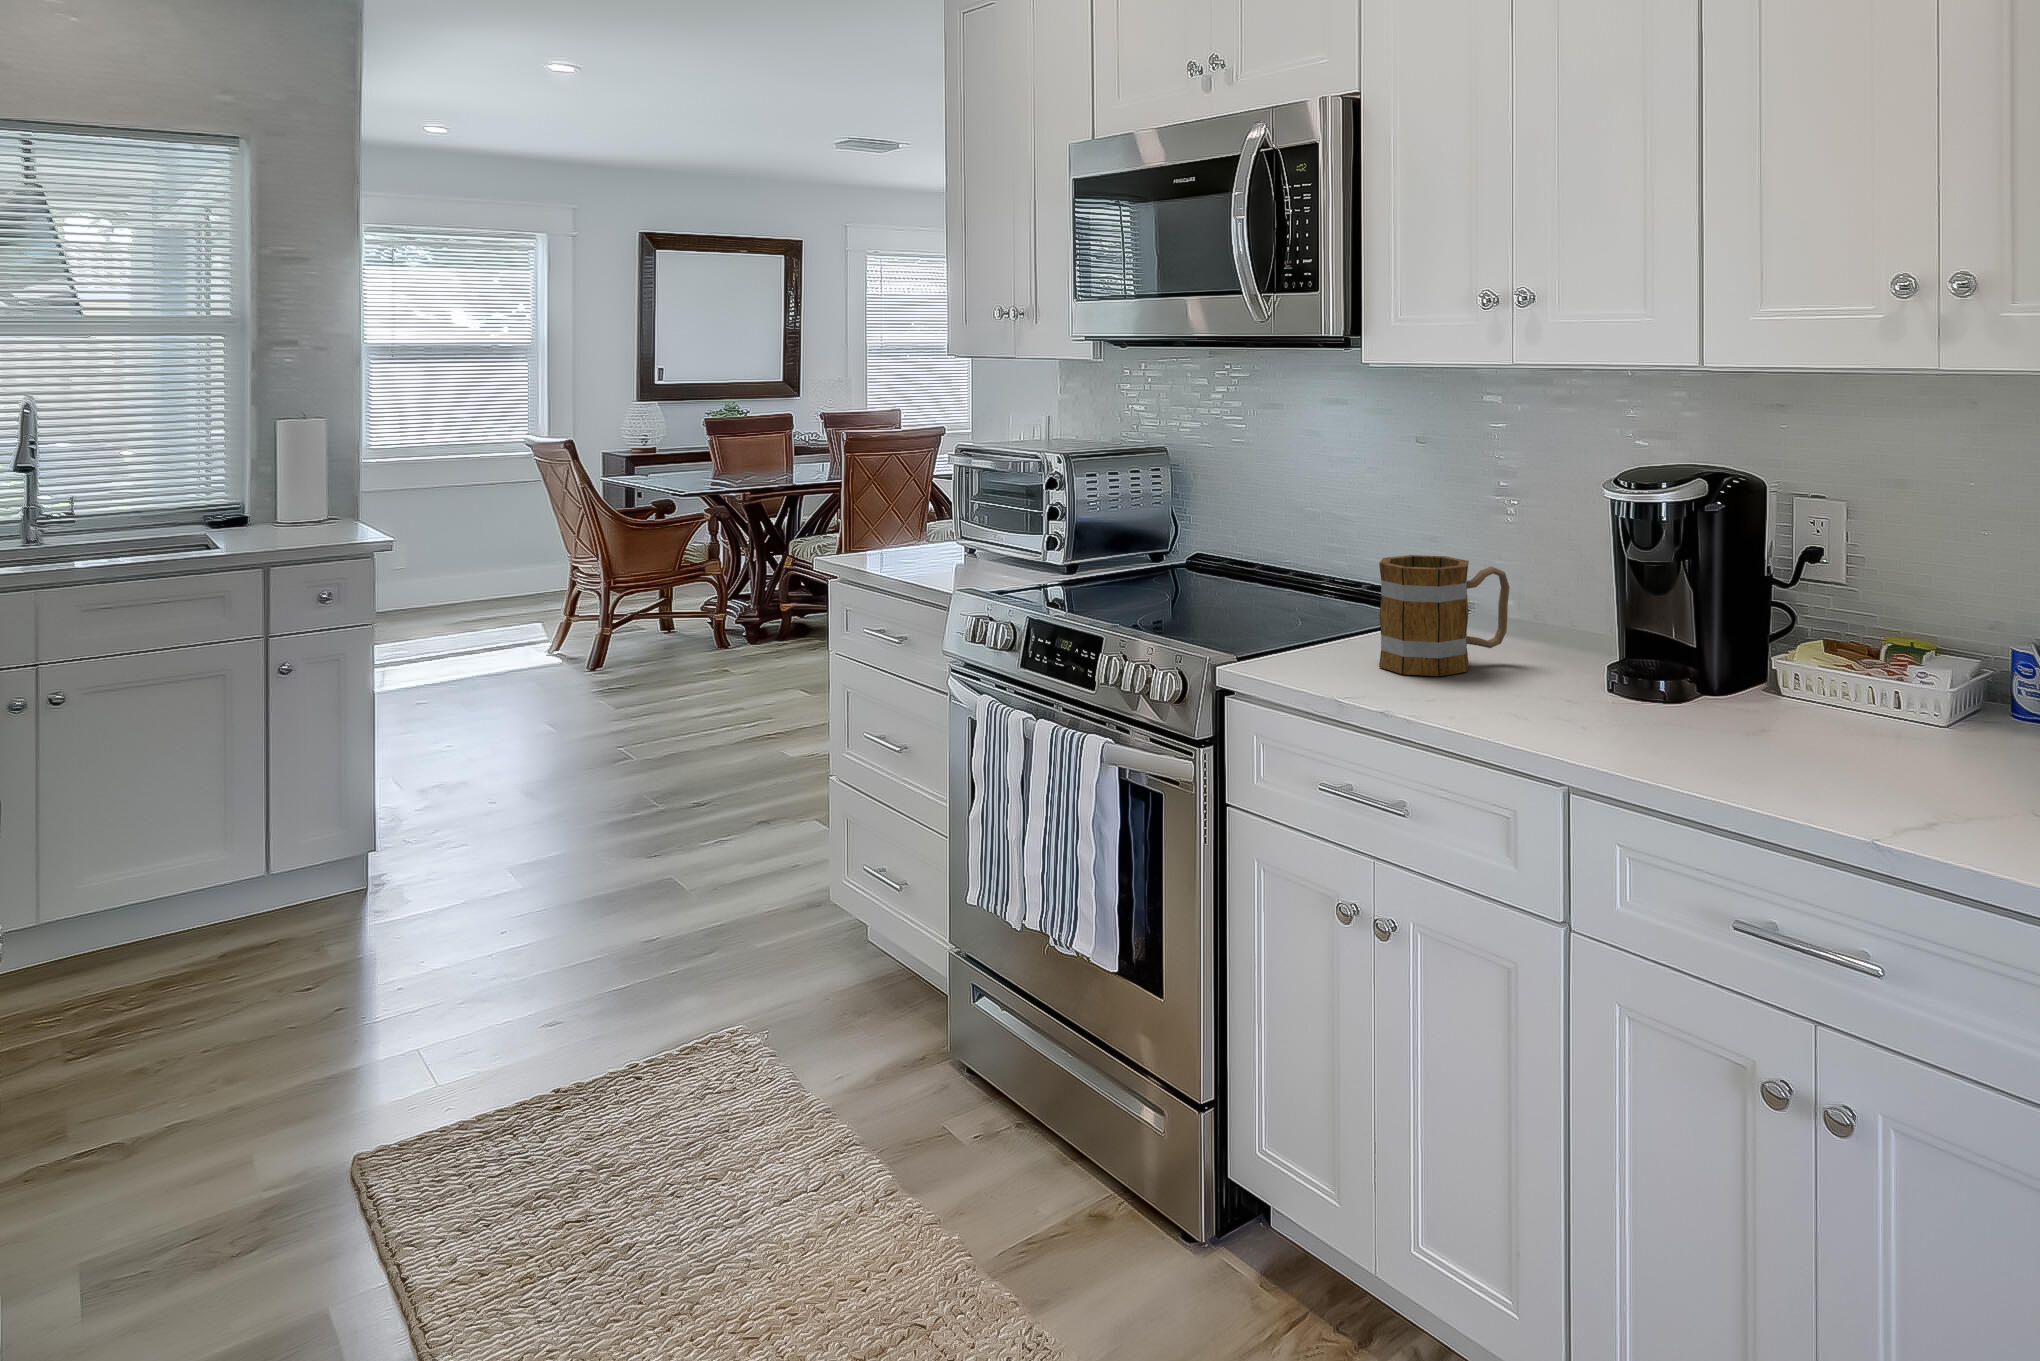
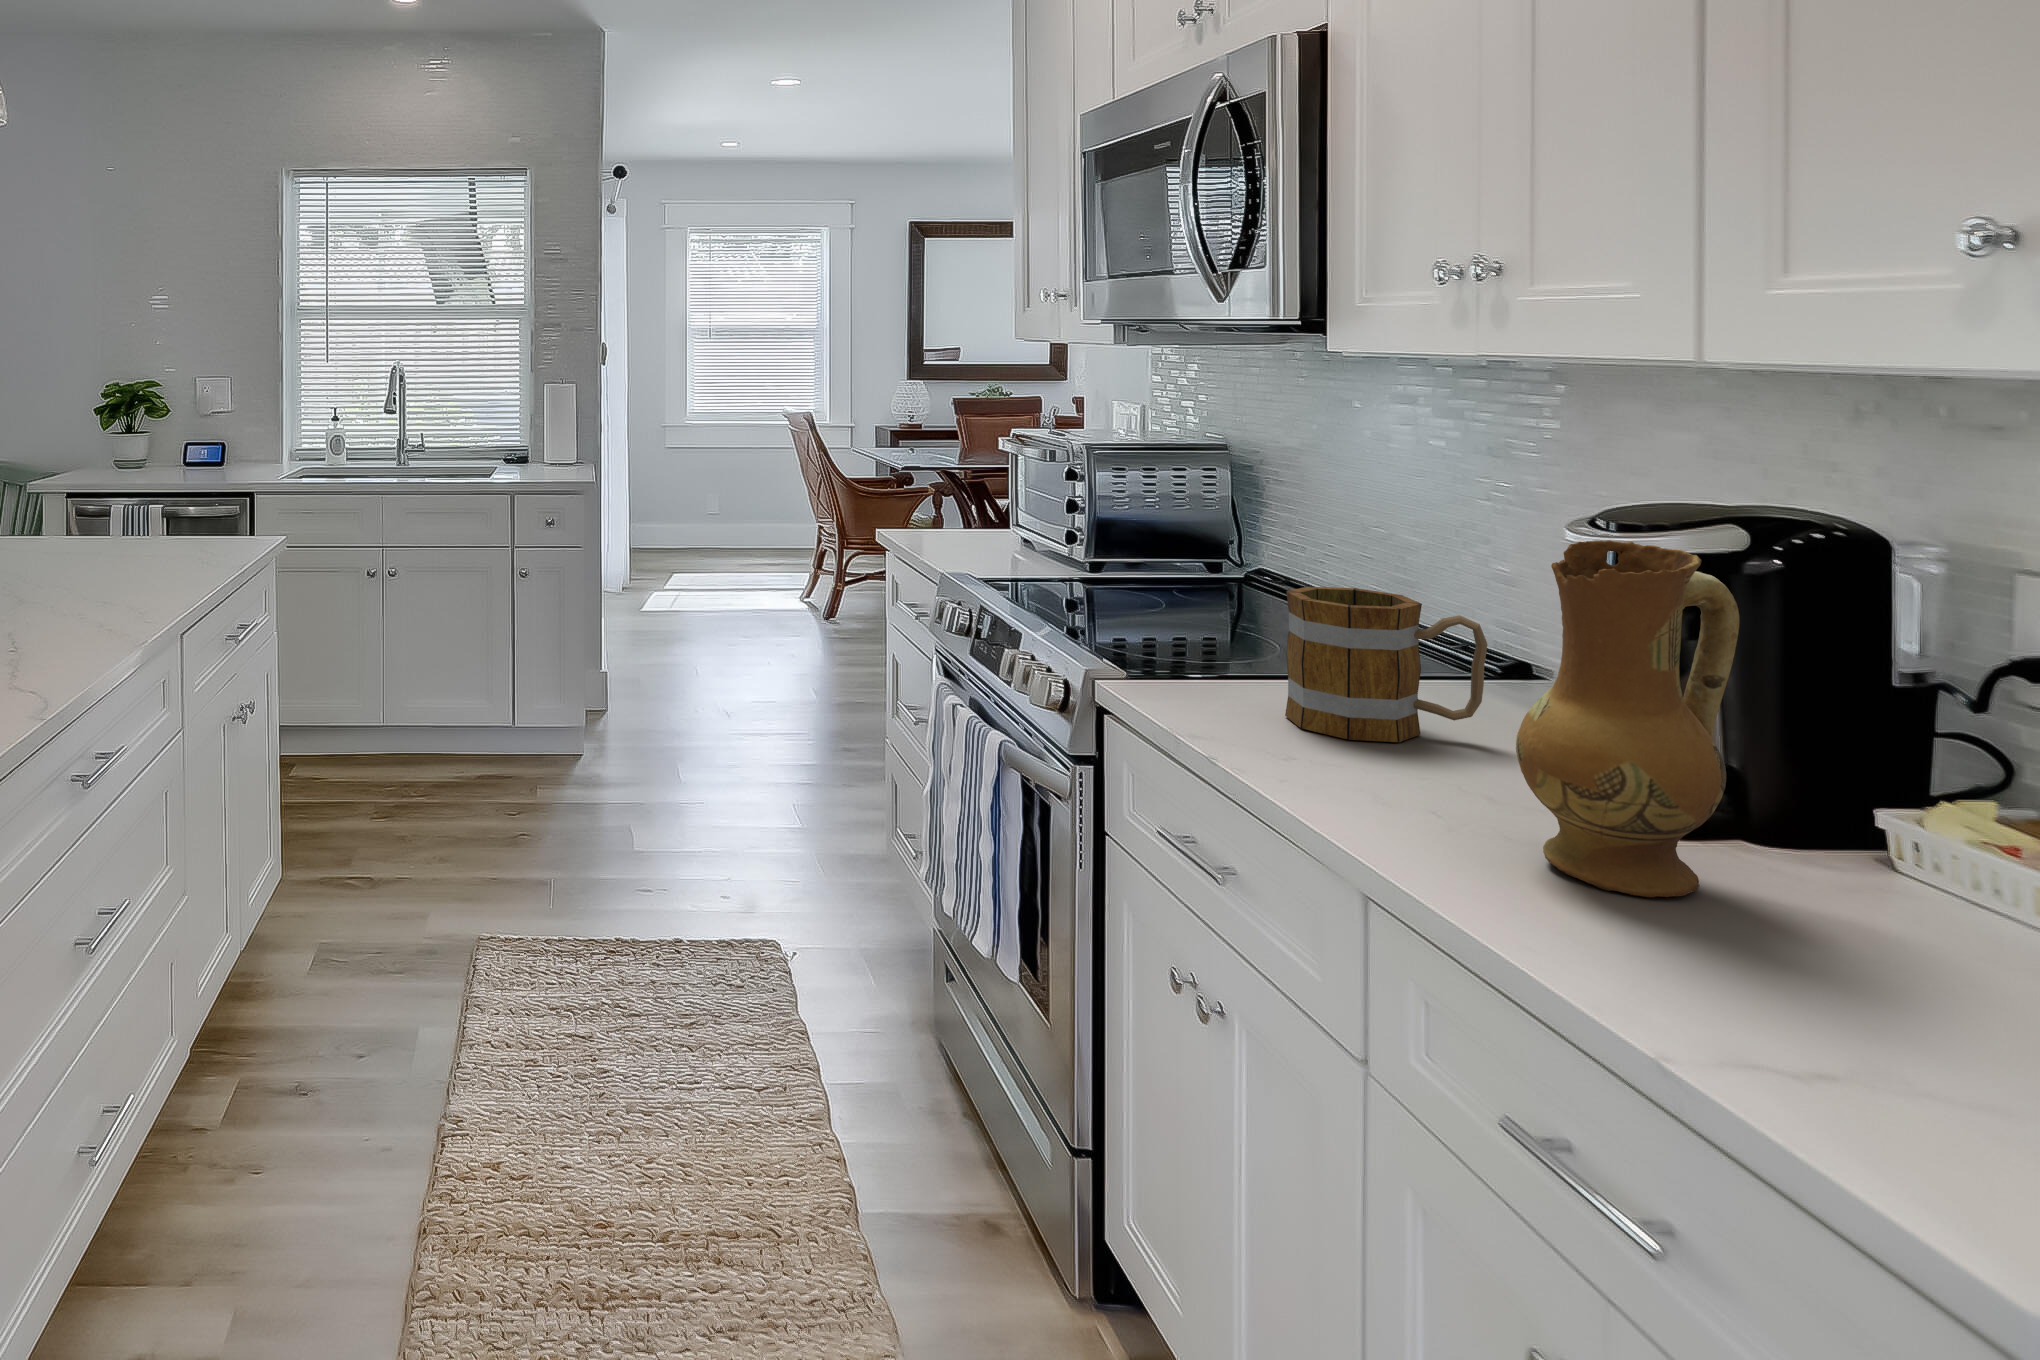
ceramic jug: none [1631,495,1753,742] -> present [1516,540,1739,897]

